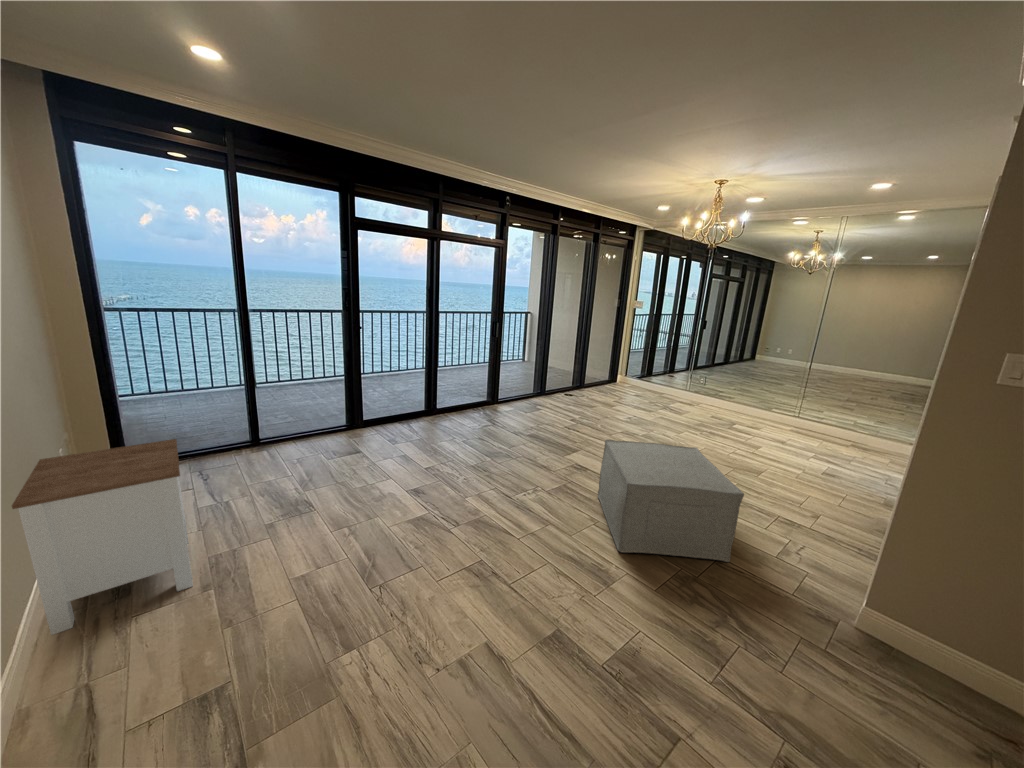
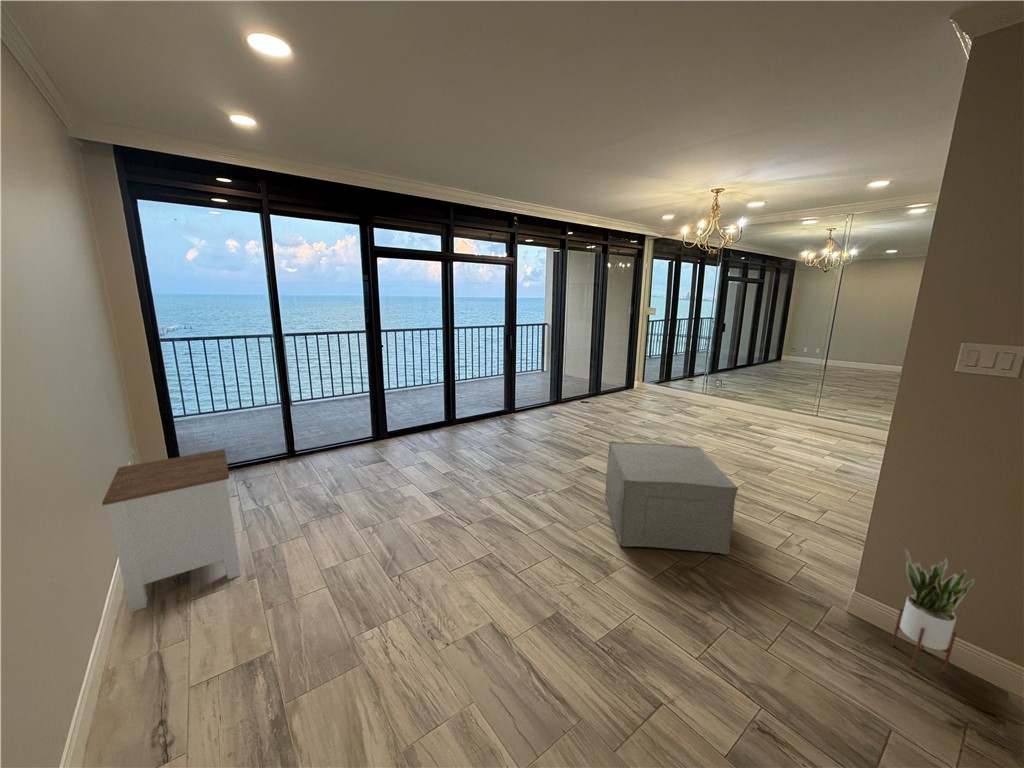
potted plant: none [903,568,1000,695] -> present [891,550,974,673]

